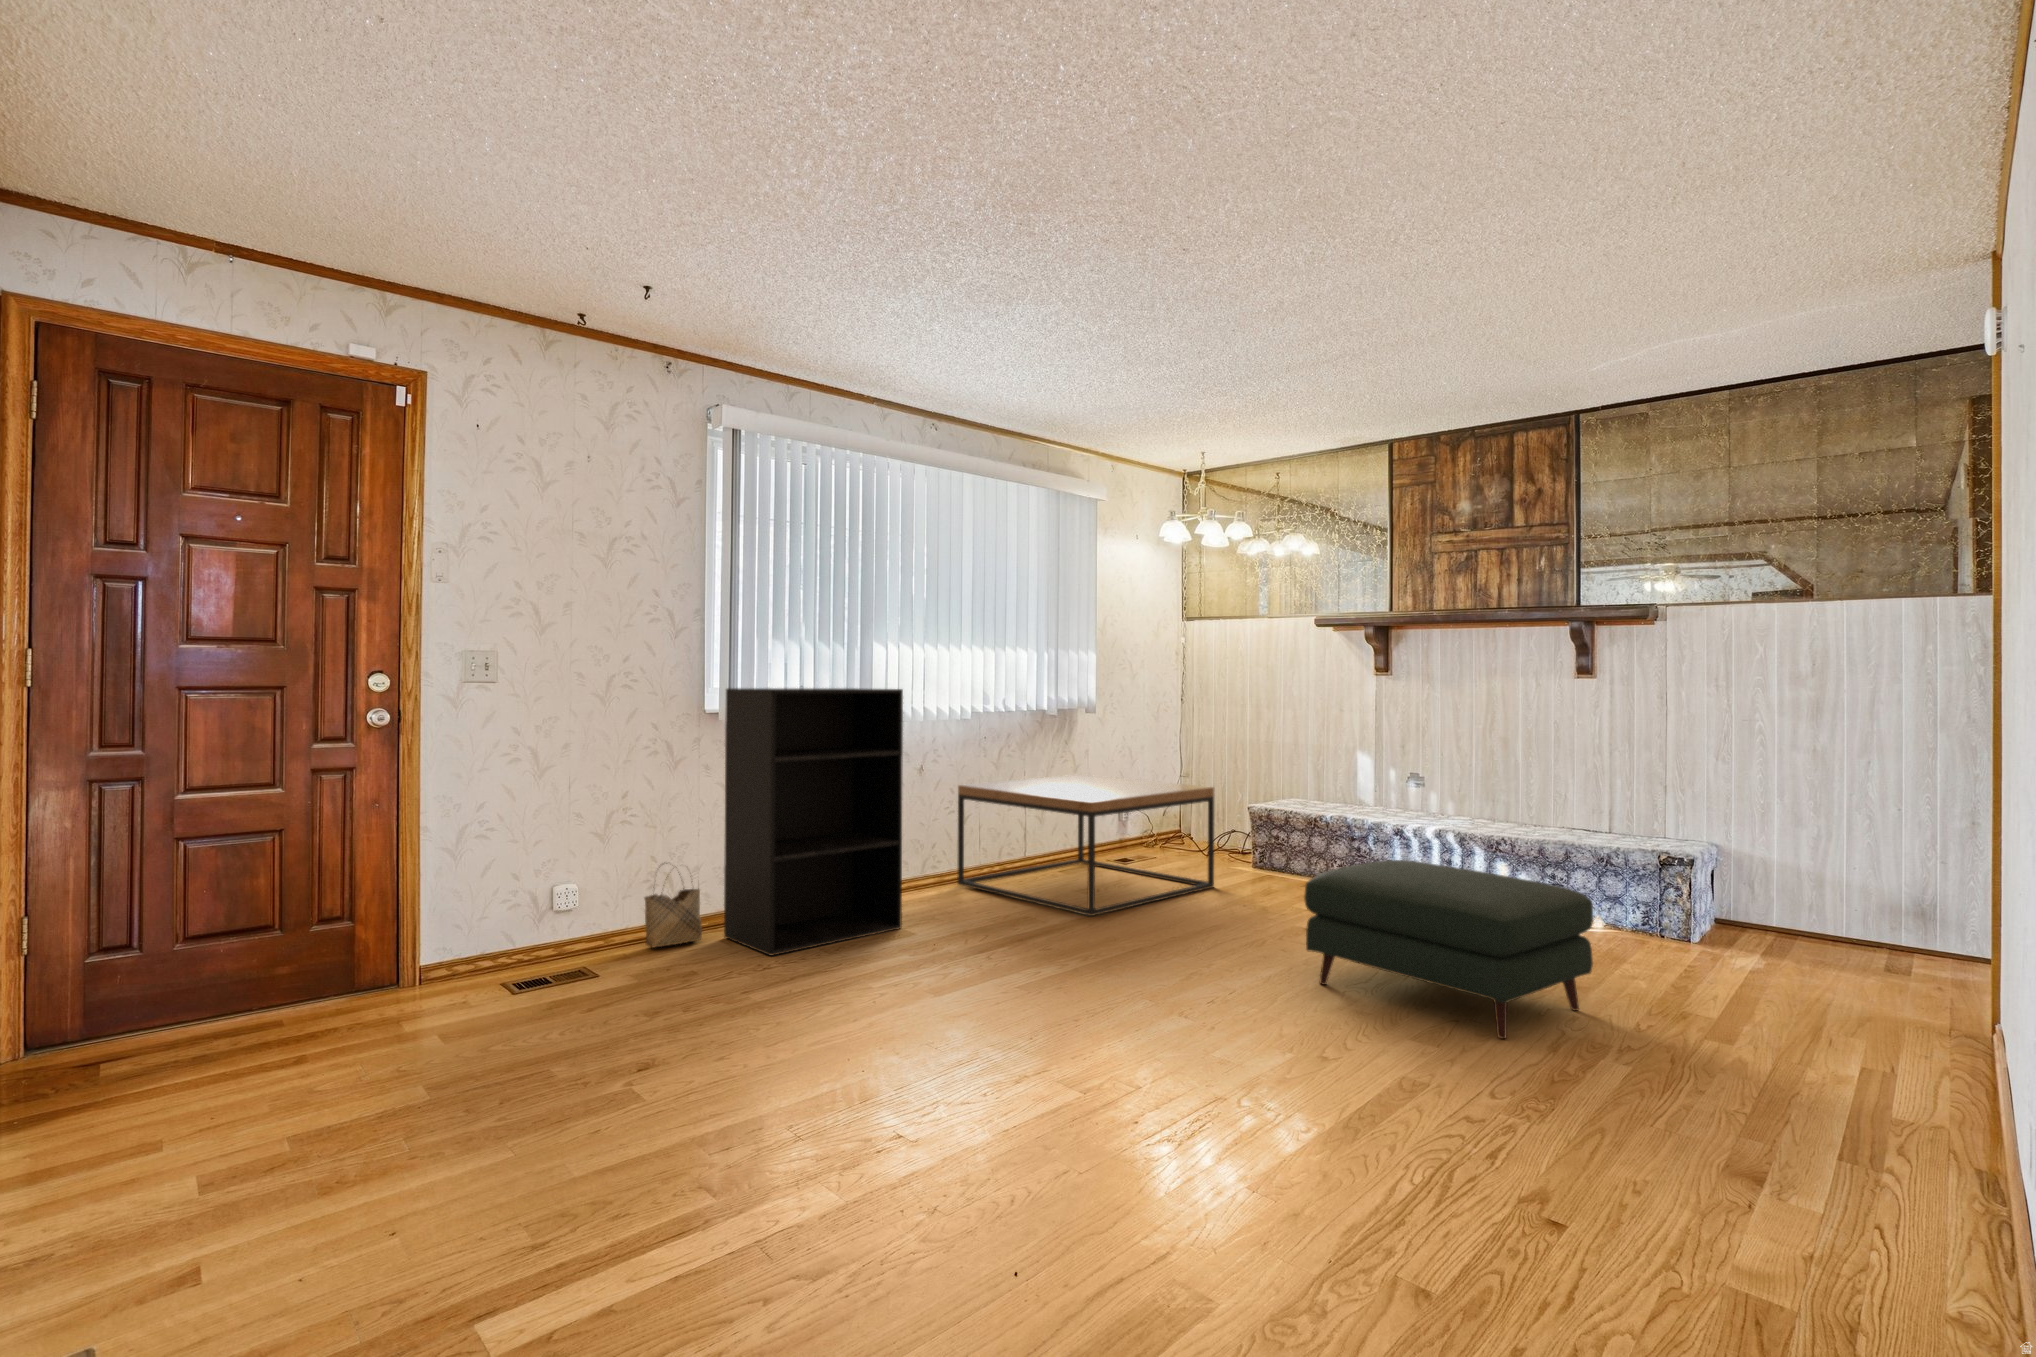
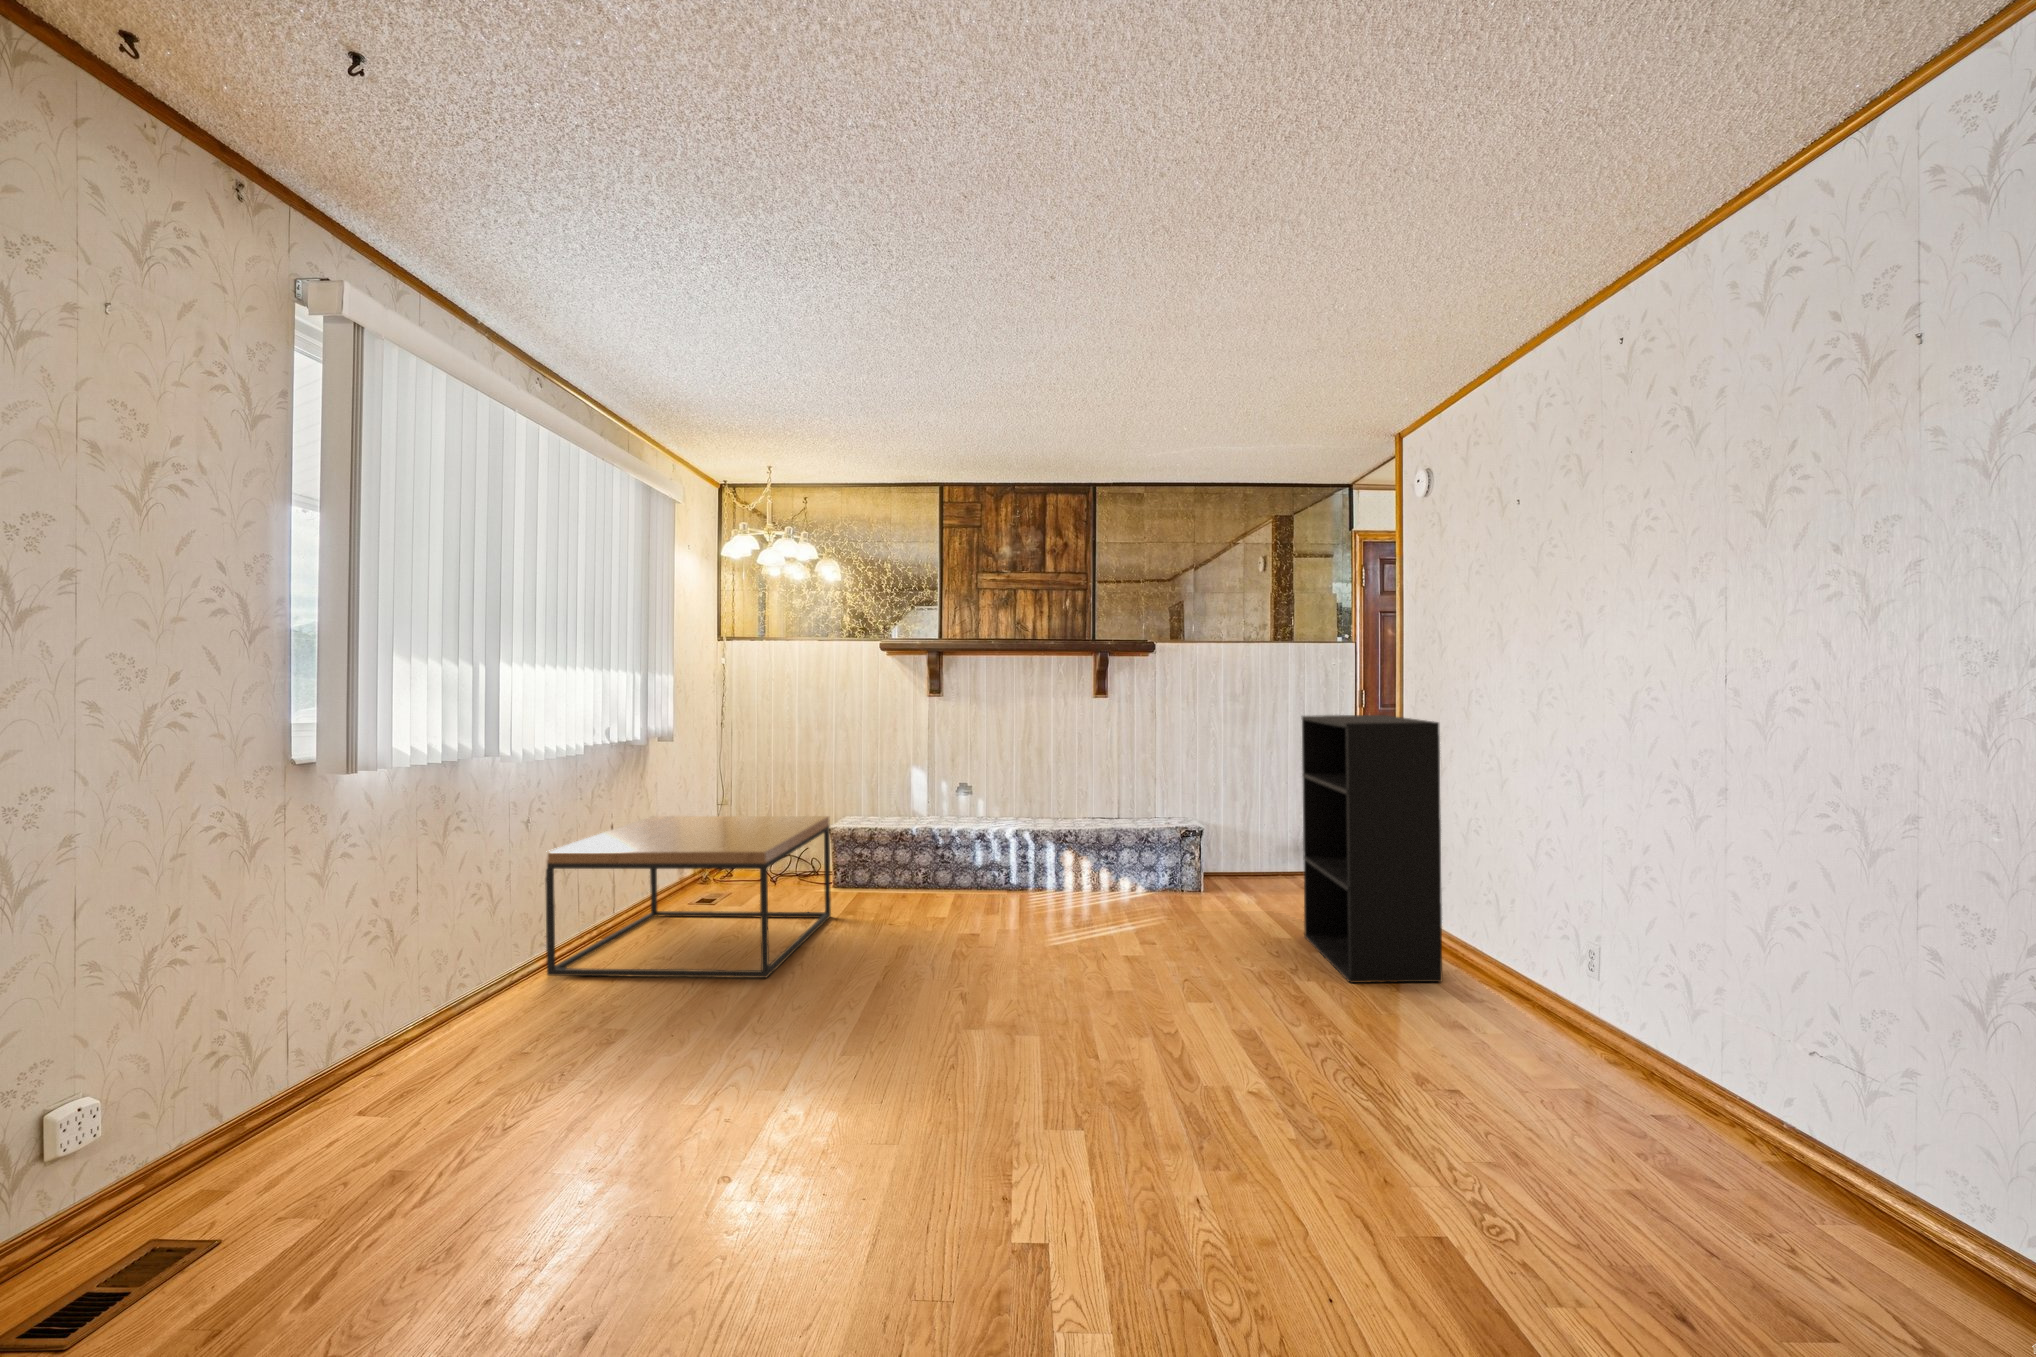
bookshelf: present [724,688,903,956] -> present [1302,715,1442,983]
ottoman: present [1304,860,1593,1039] -> none [1044,868,1242,1004]
woven basket: present [645,863,702,948] -> none [150,1059,259,1215]

